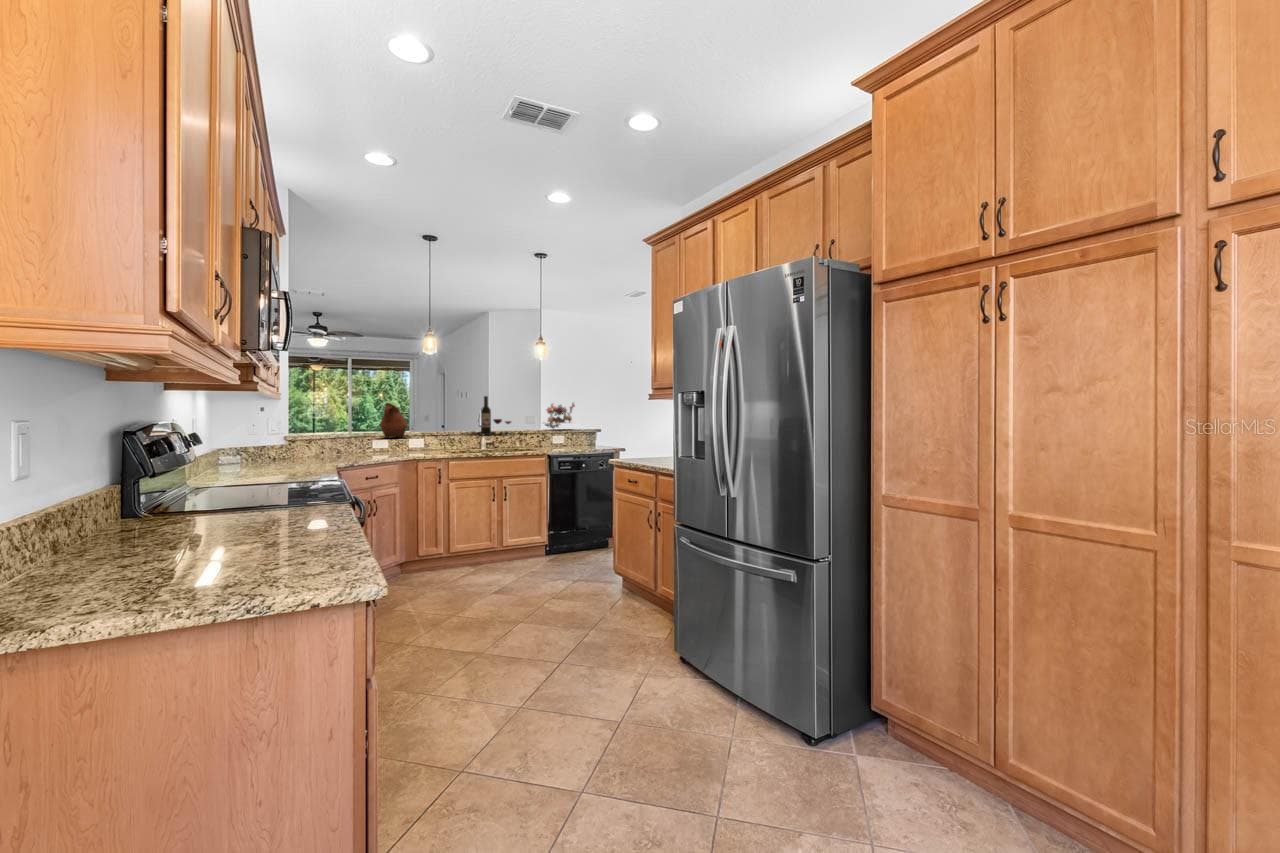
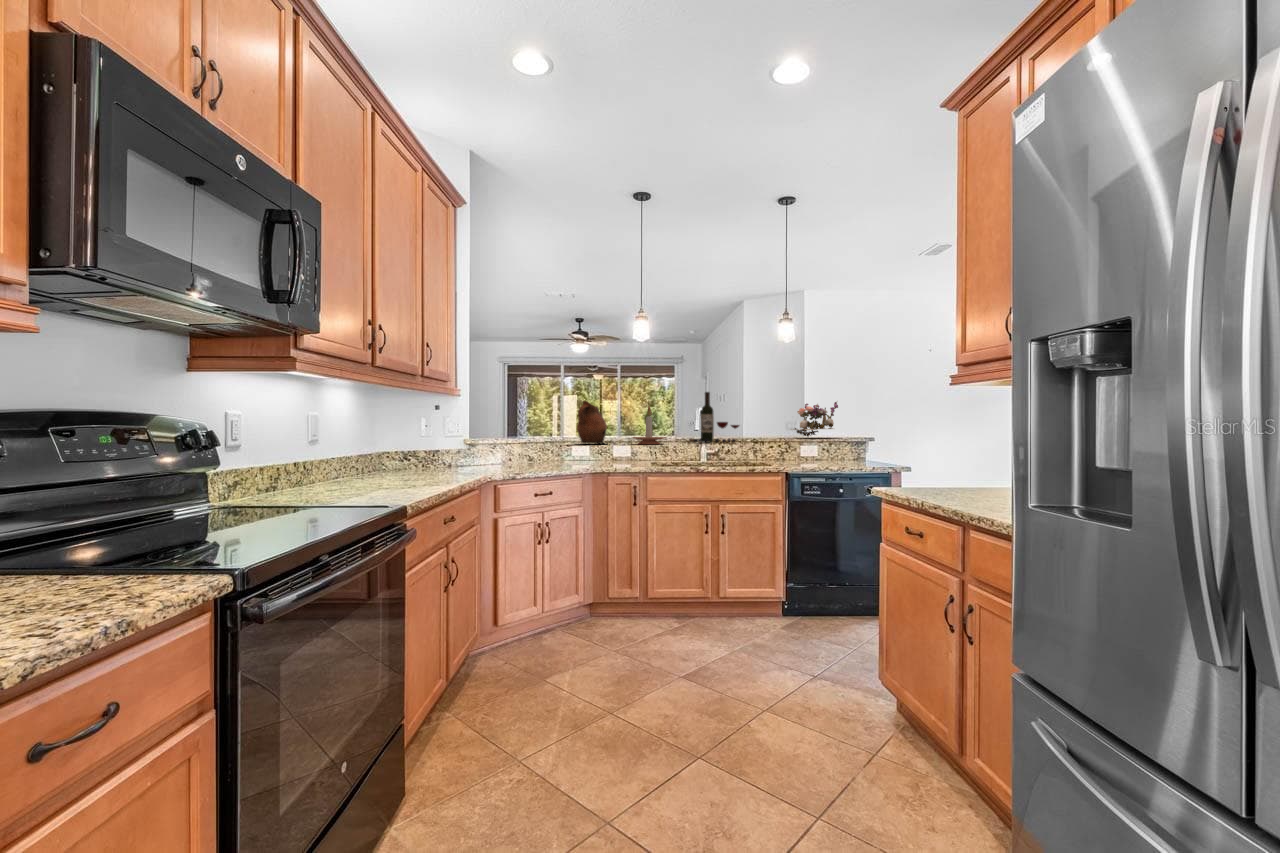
candle holder: none [428,407,458,437] -> present [632,406,666,444]

